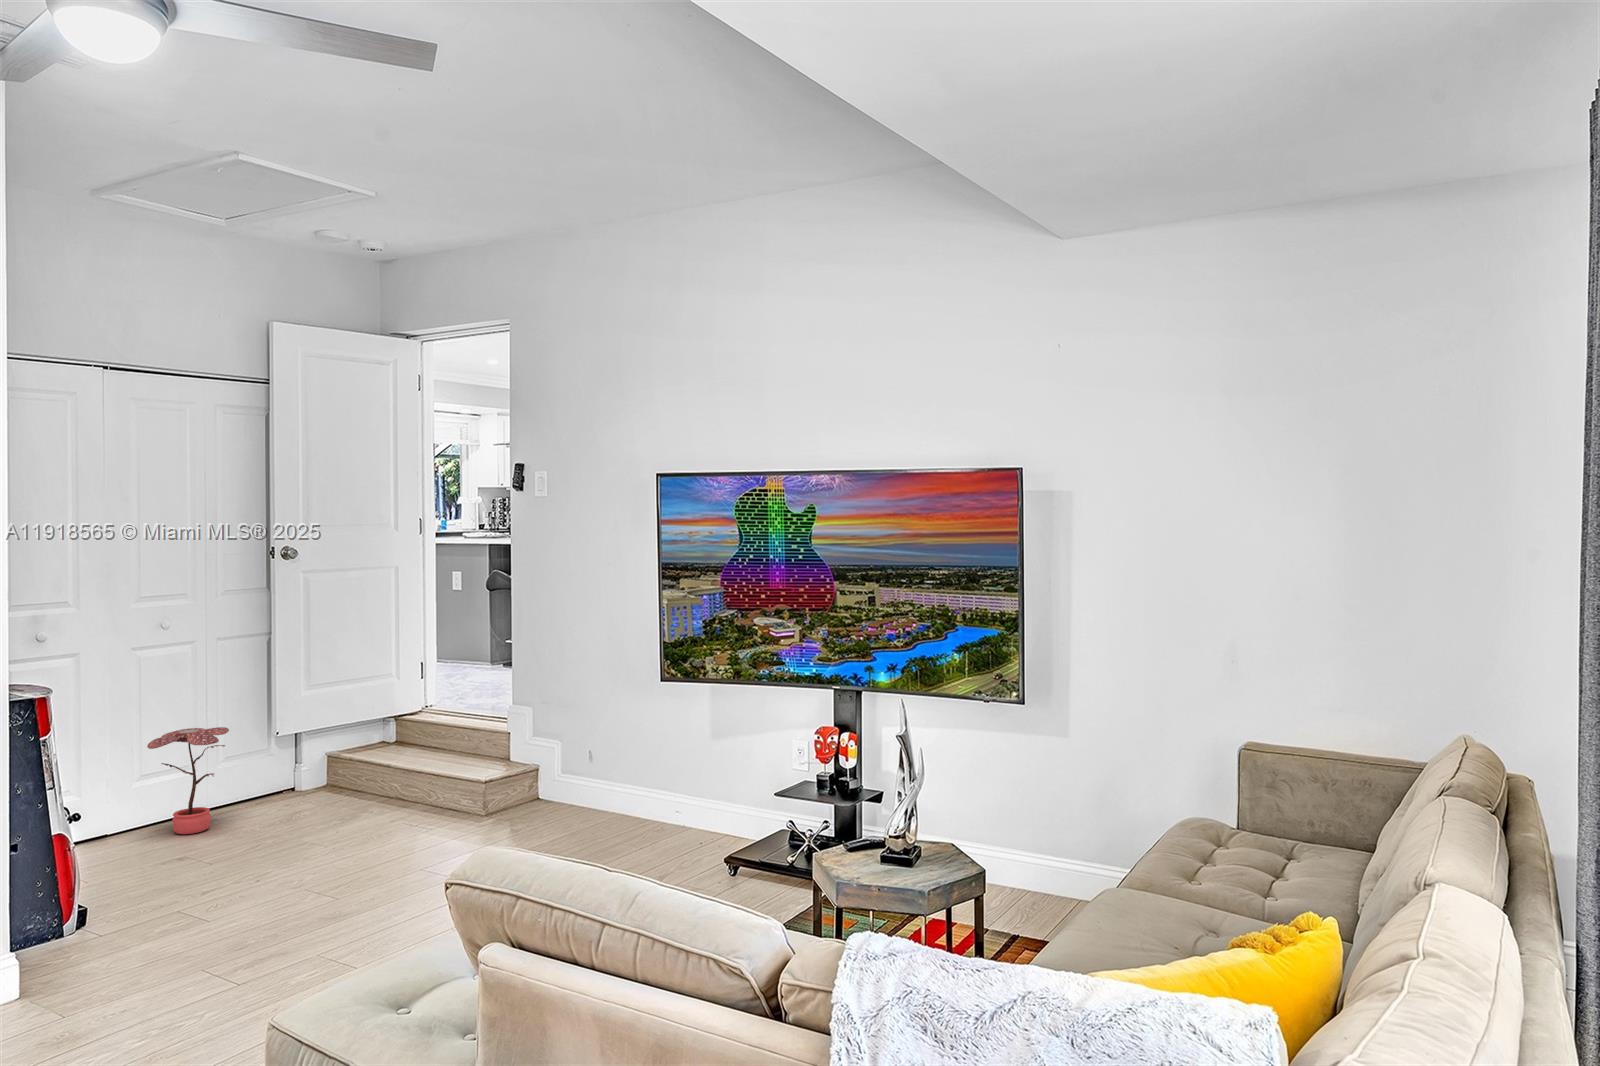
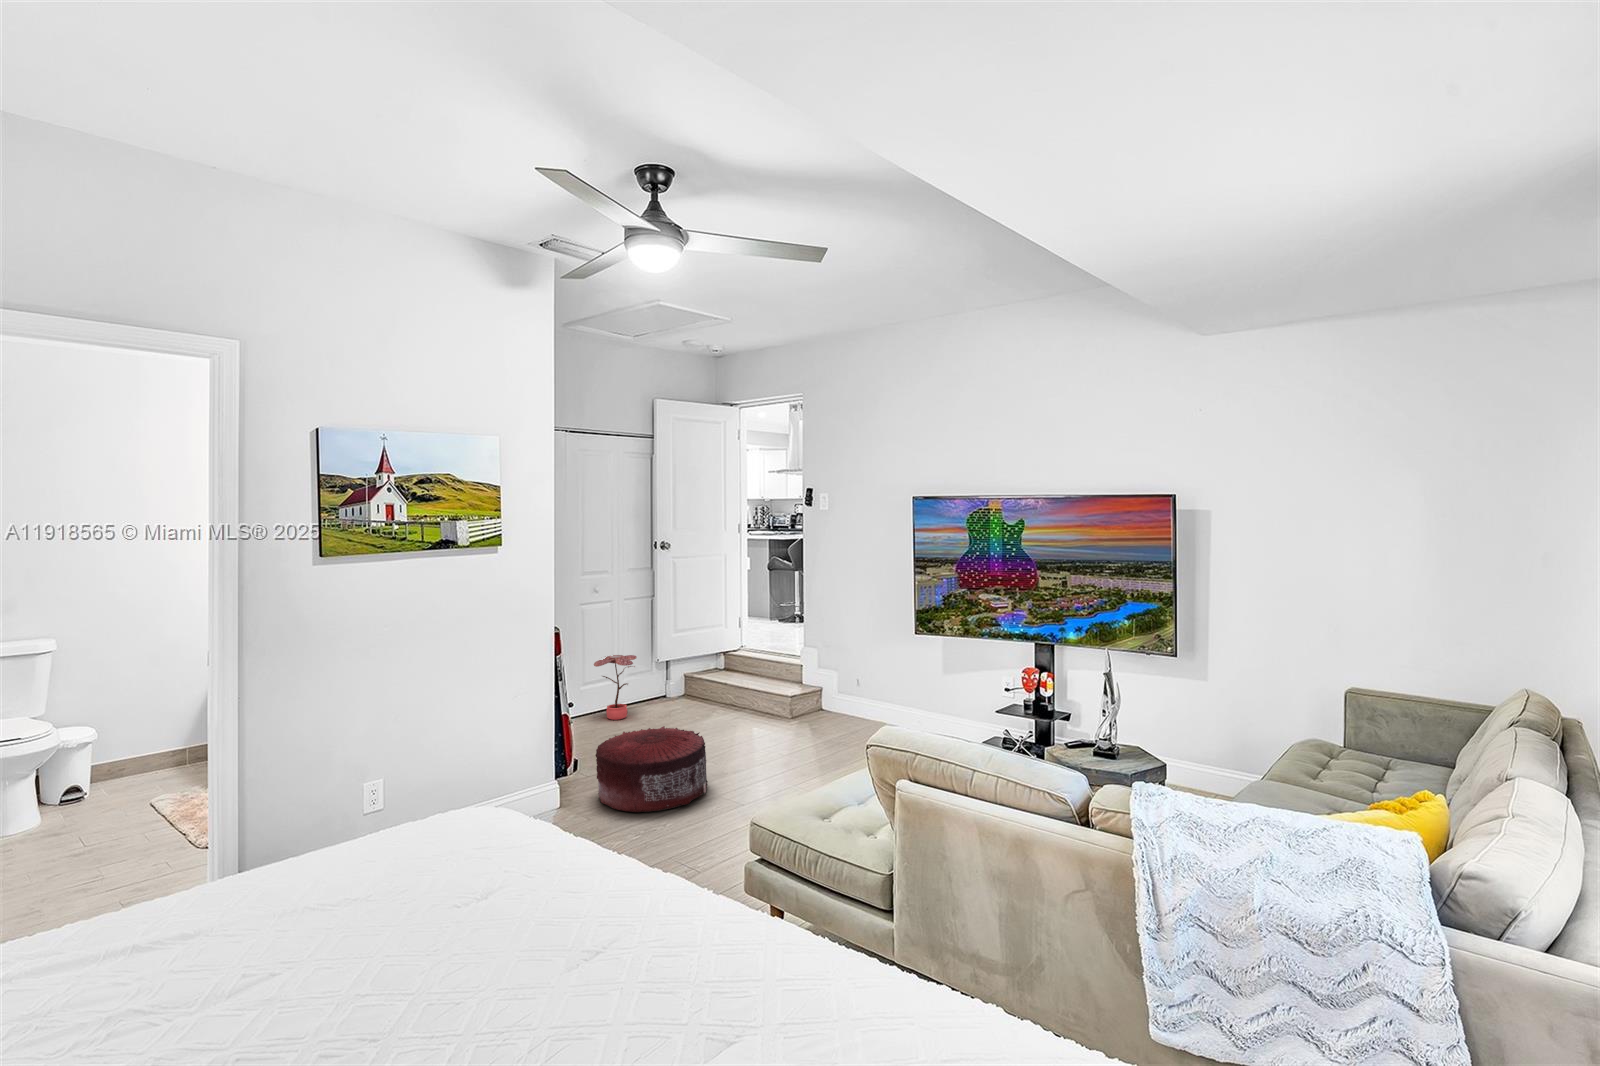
pouf: none [95,845,309,999] -> present [596,726,708,812]

